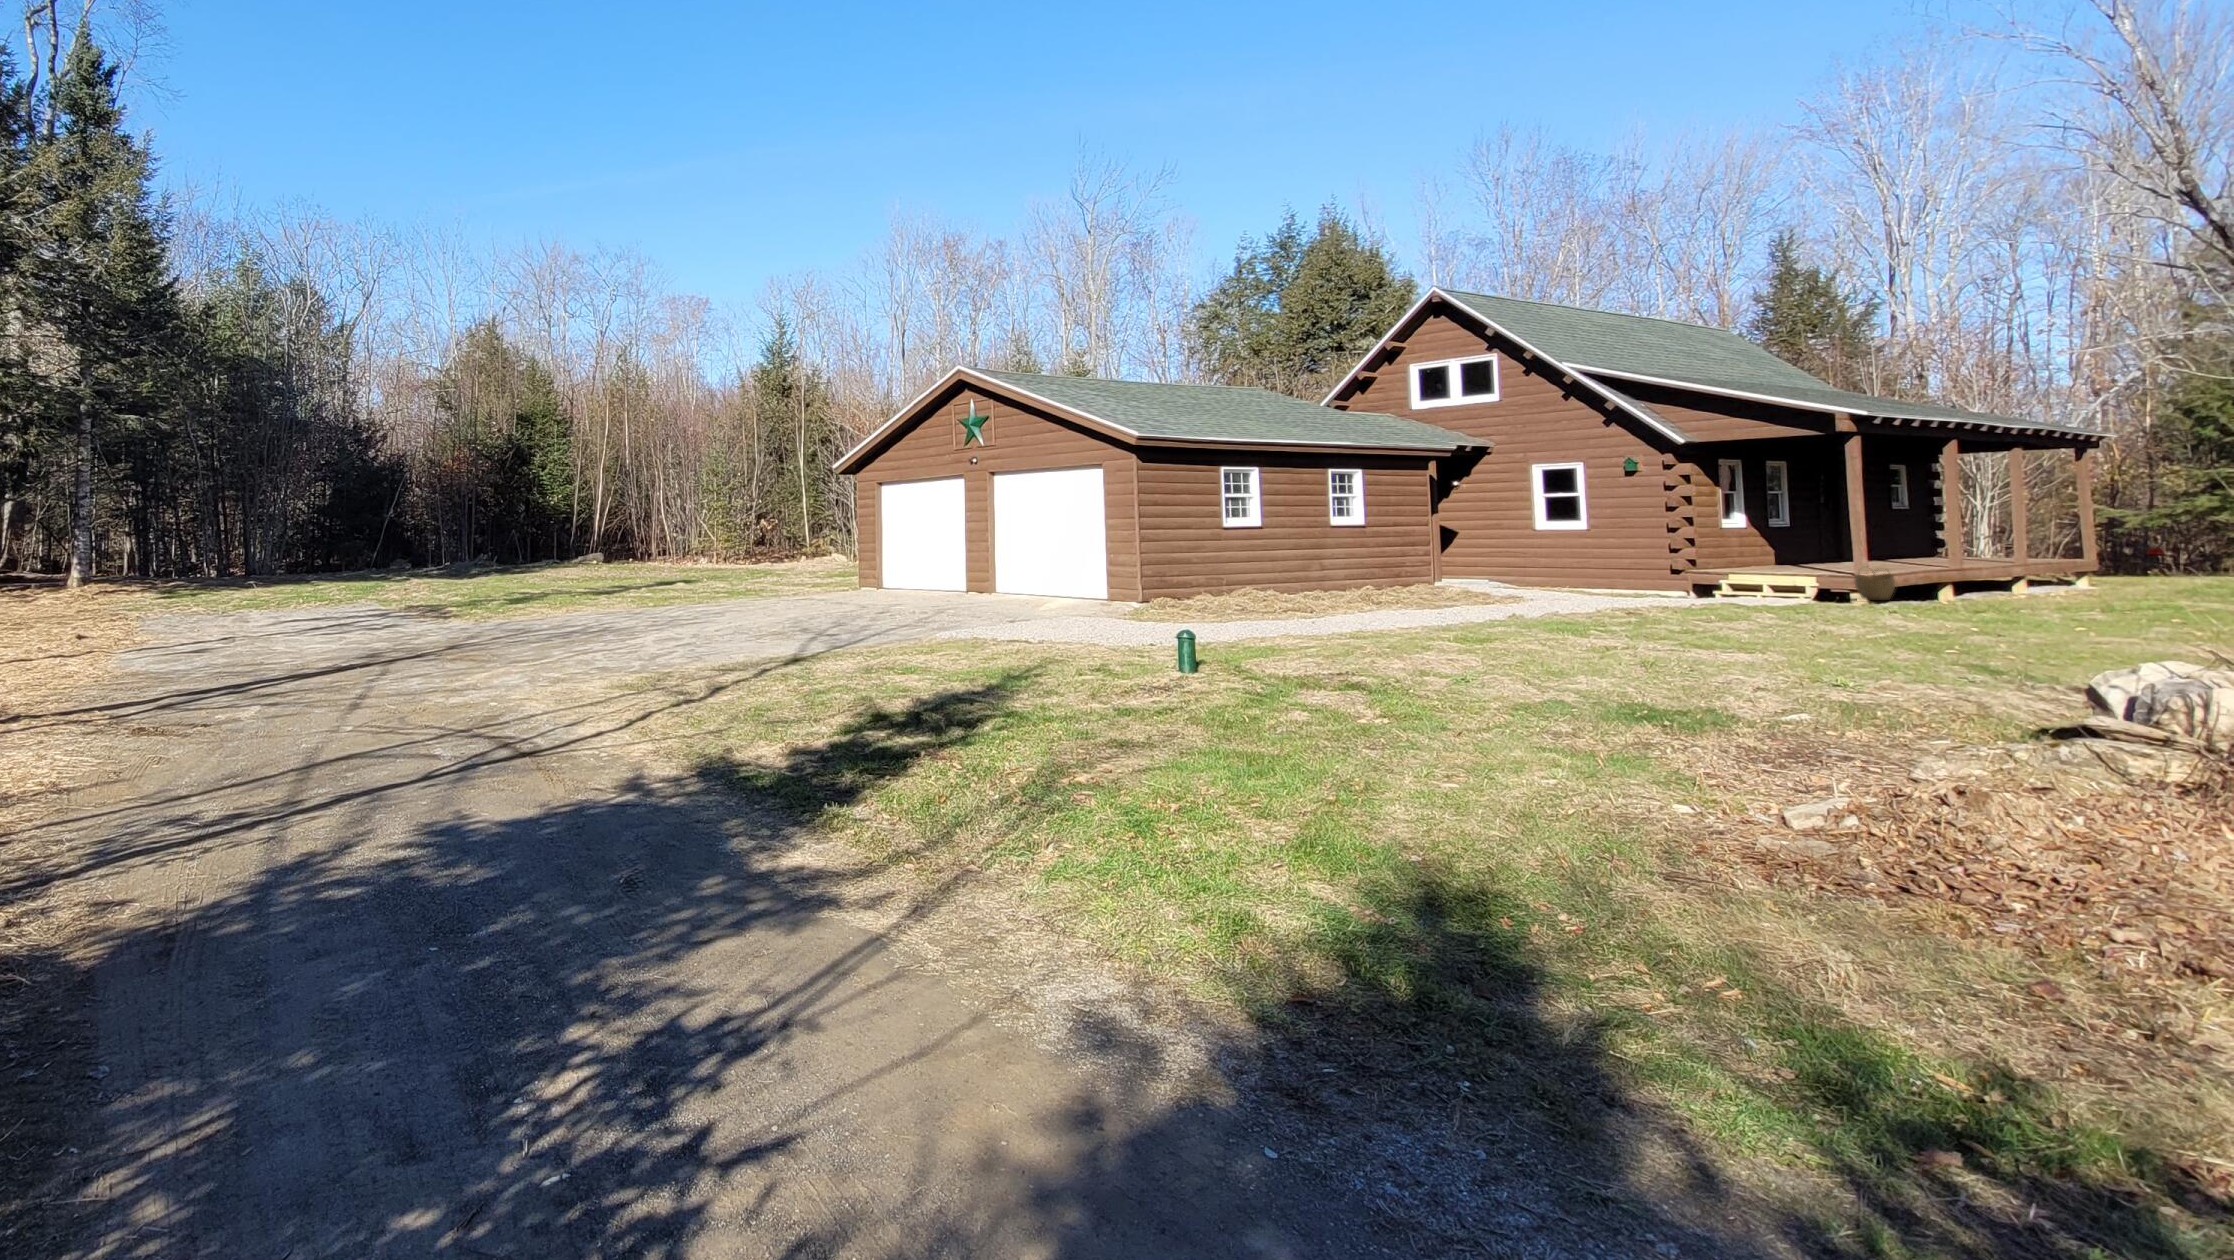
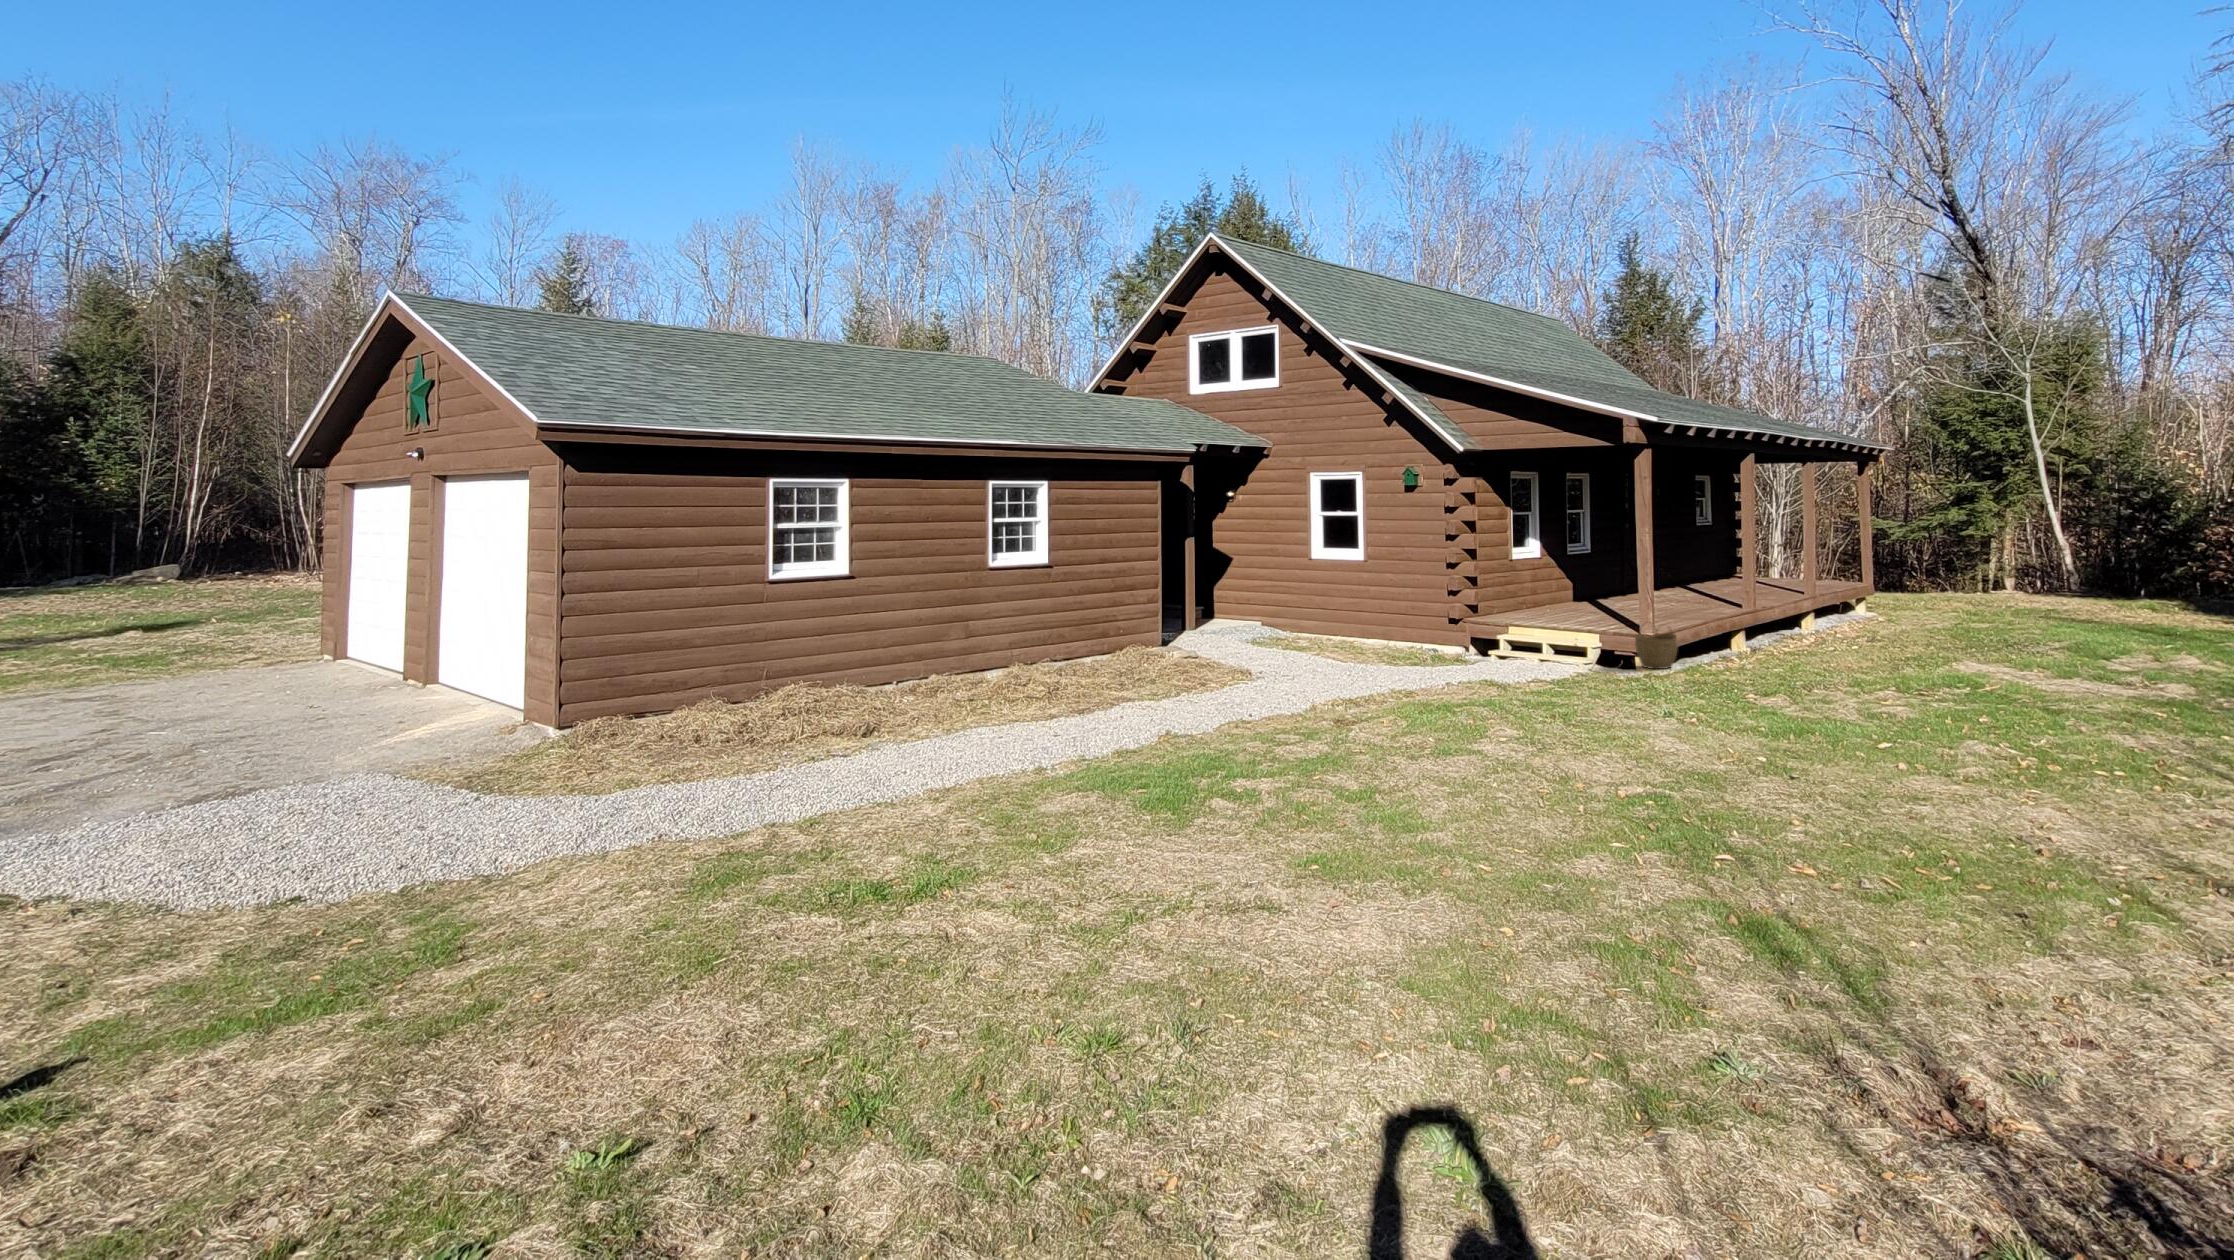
decorative plant: present [2147,531,2165,555] -> none [1907,548,1931,577]

